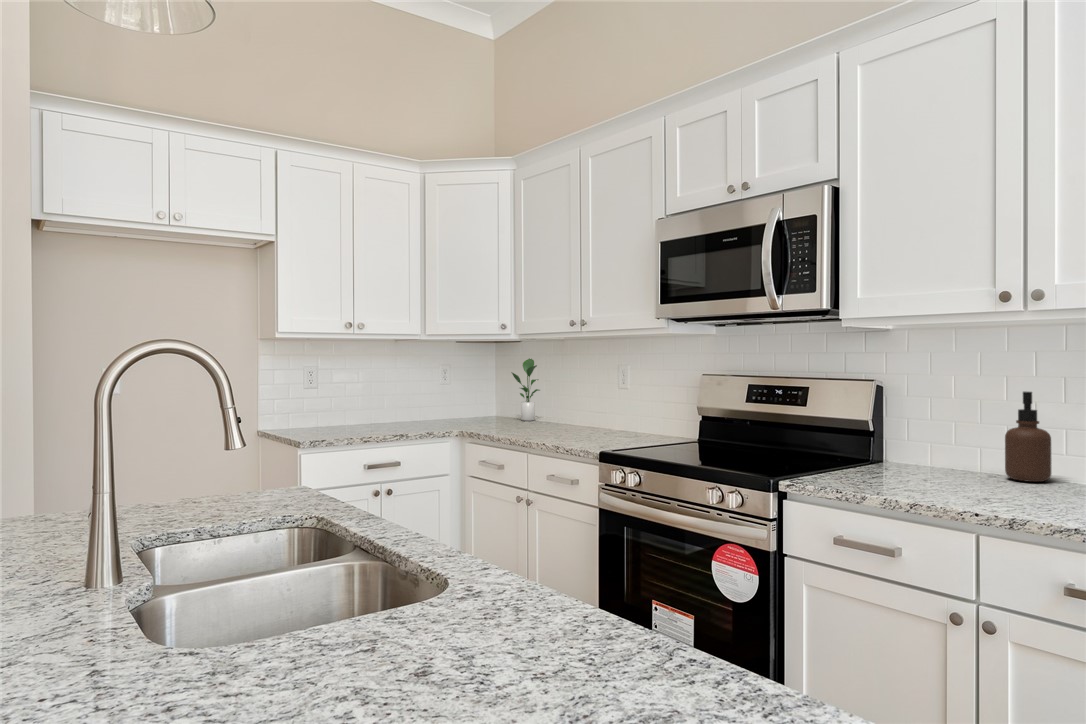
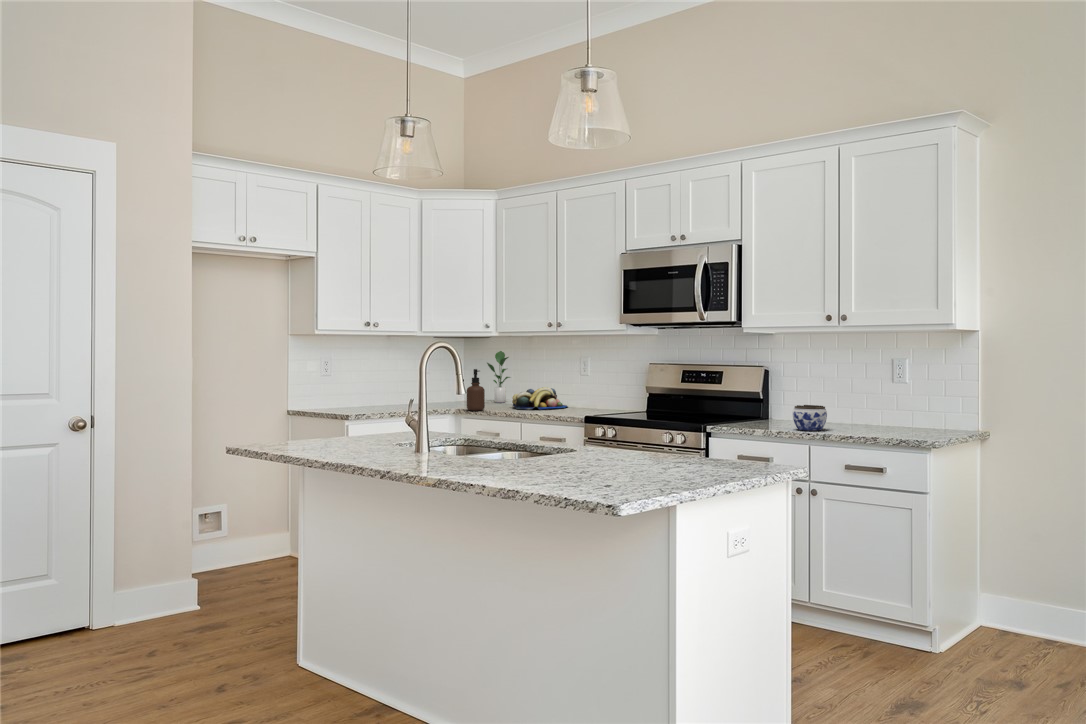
soap dispenser: present [1005,392,1051,482] -> present [467,369,485,411]
fruit bowl: none [529,404,600,434] -> present [512,387,567,409]
jar: none [937,452,1007,503] -> present [793,405,827,431]

